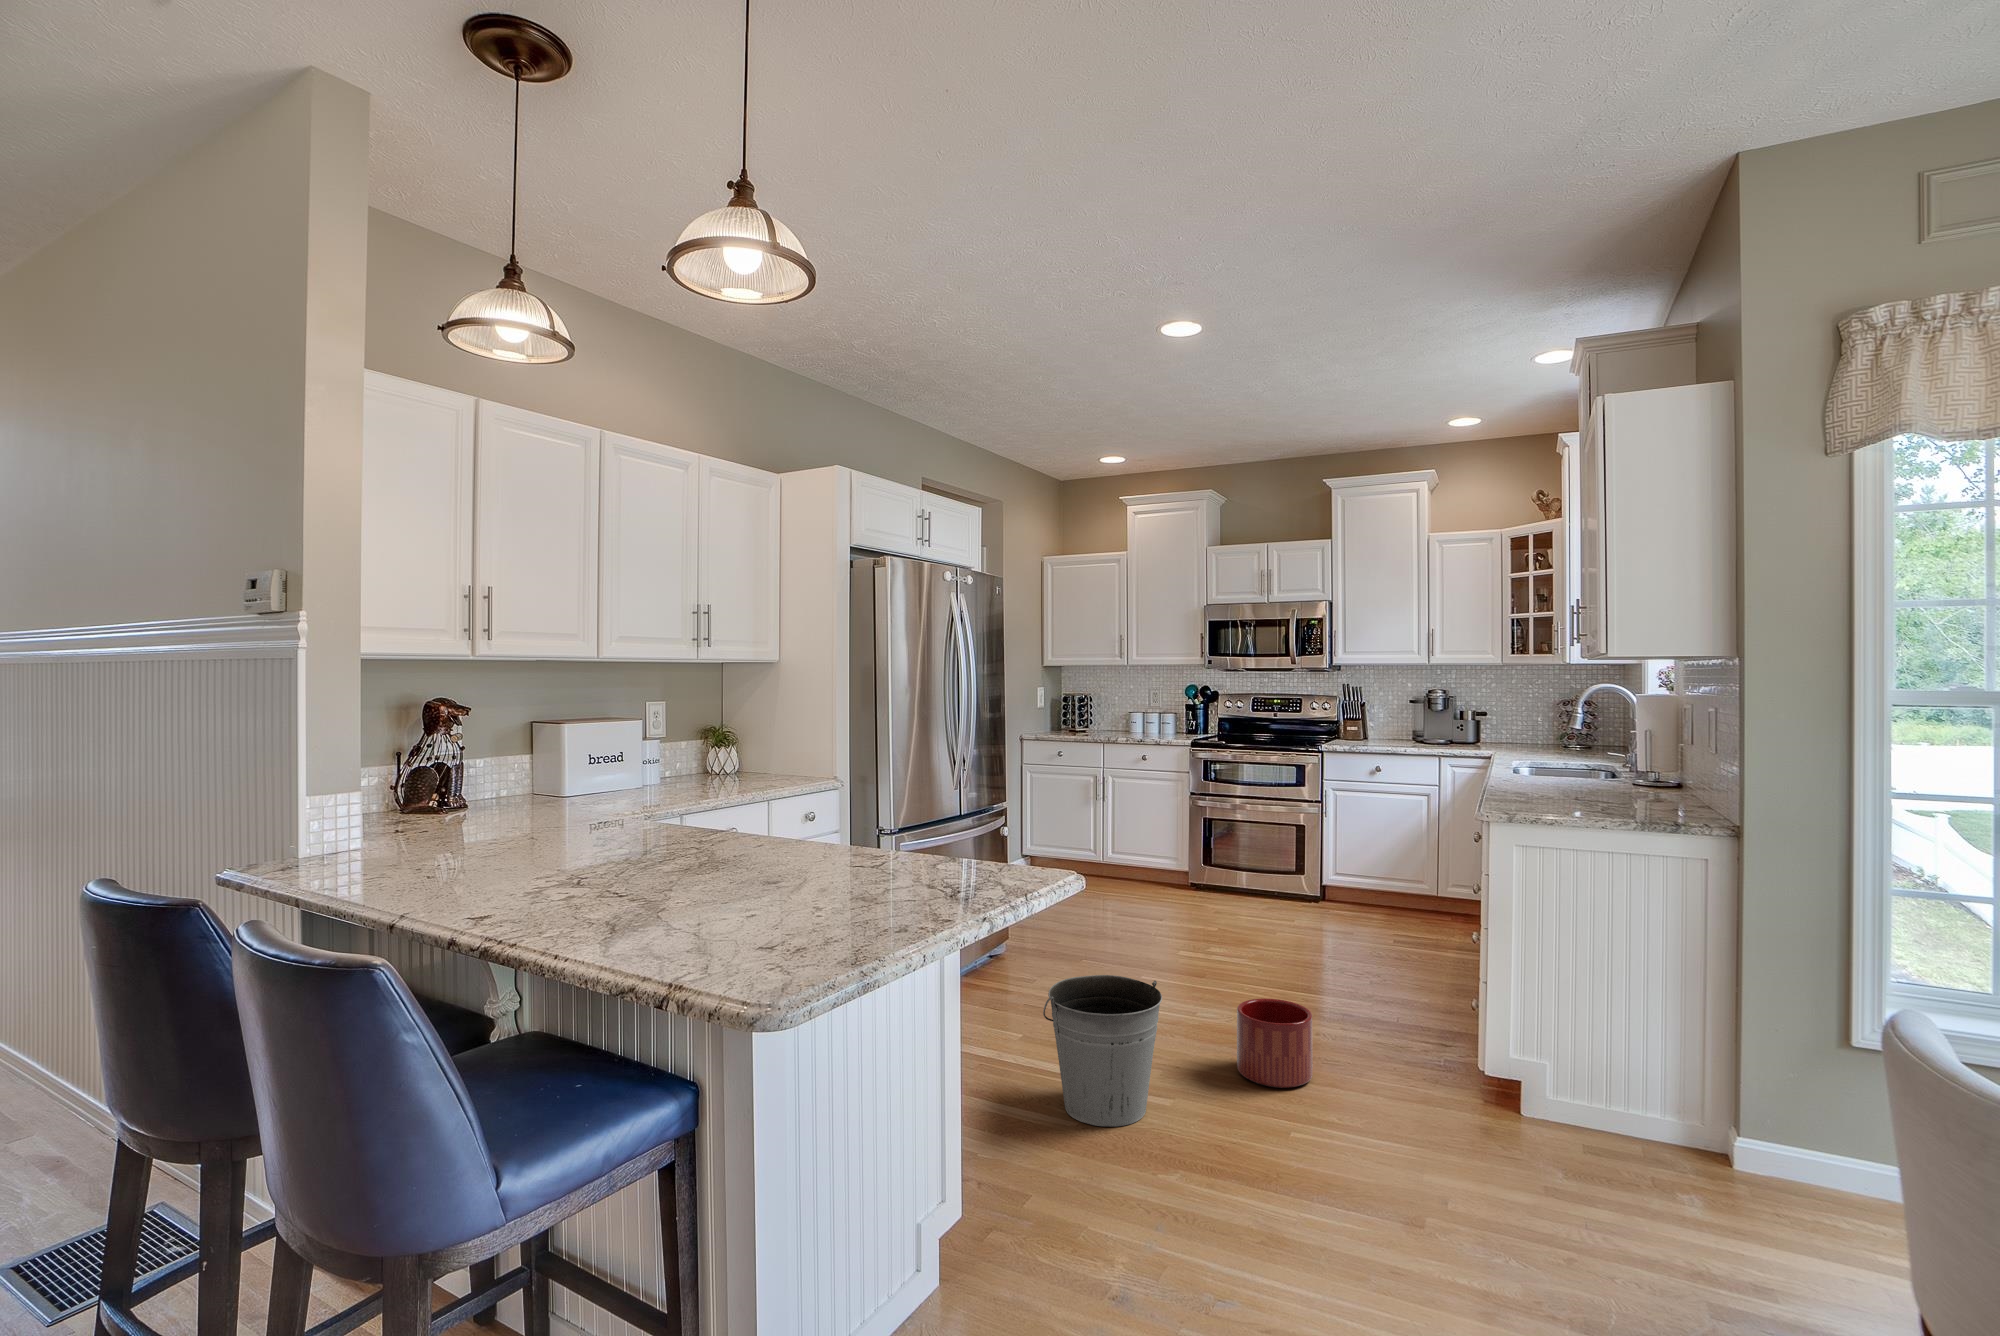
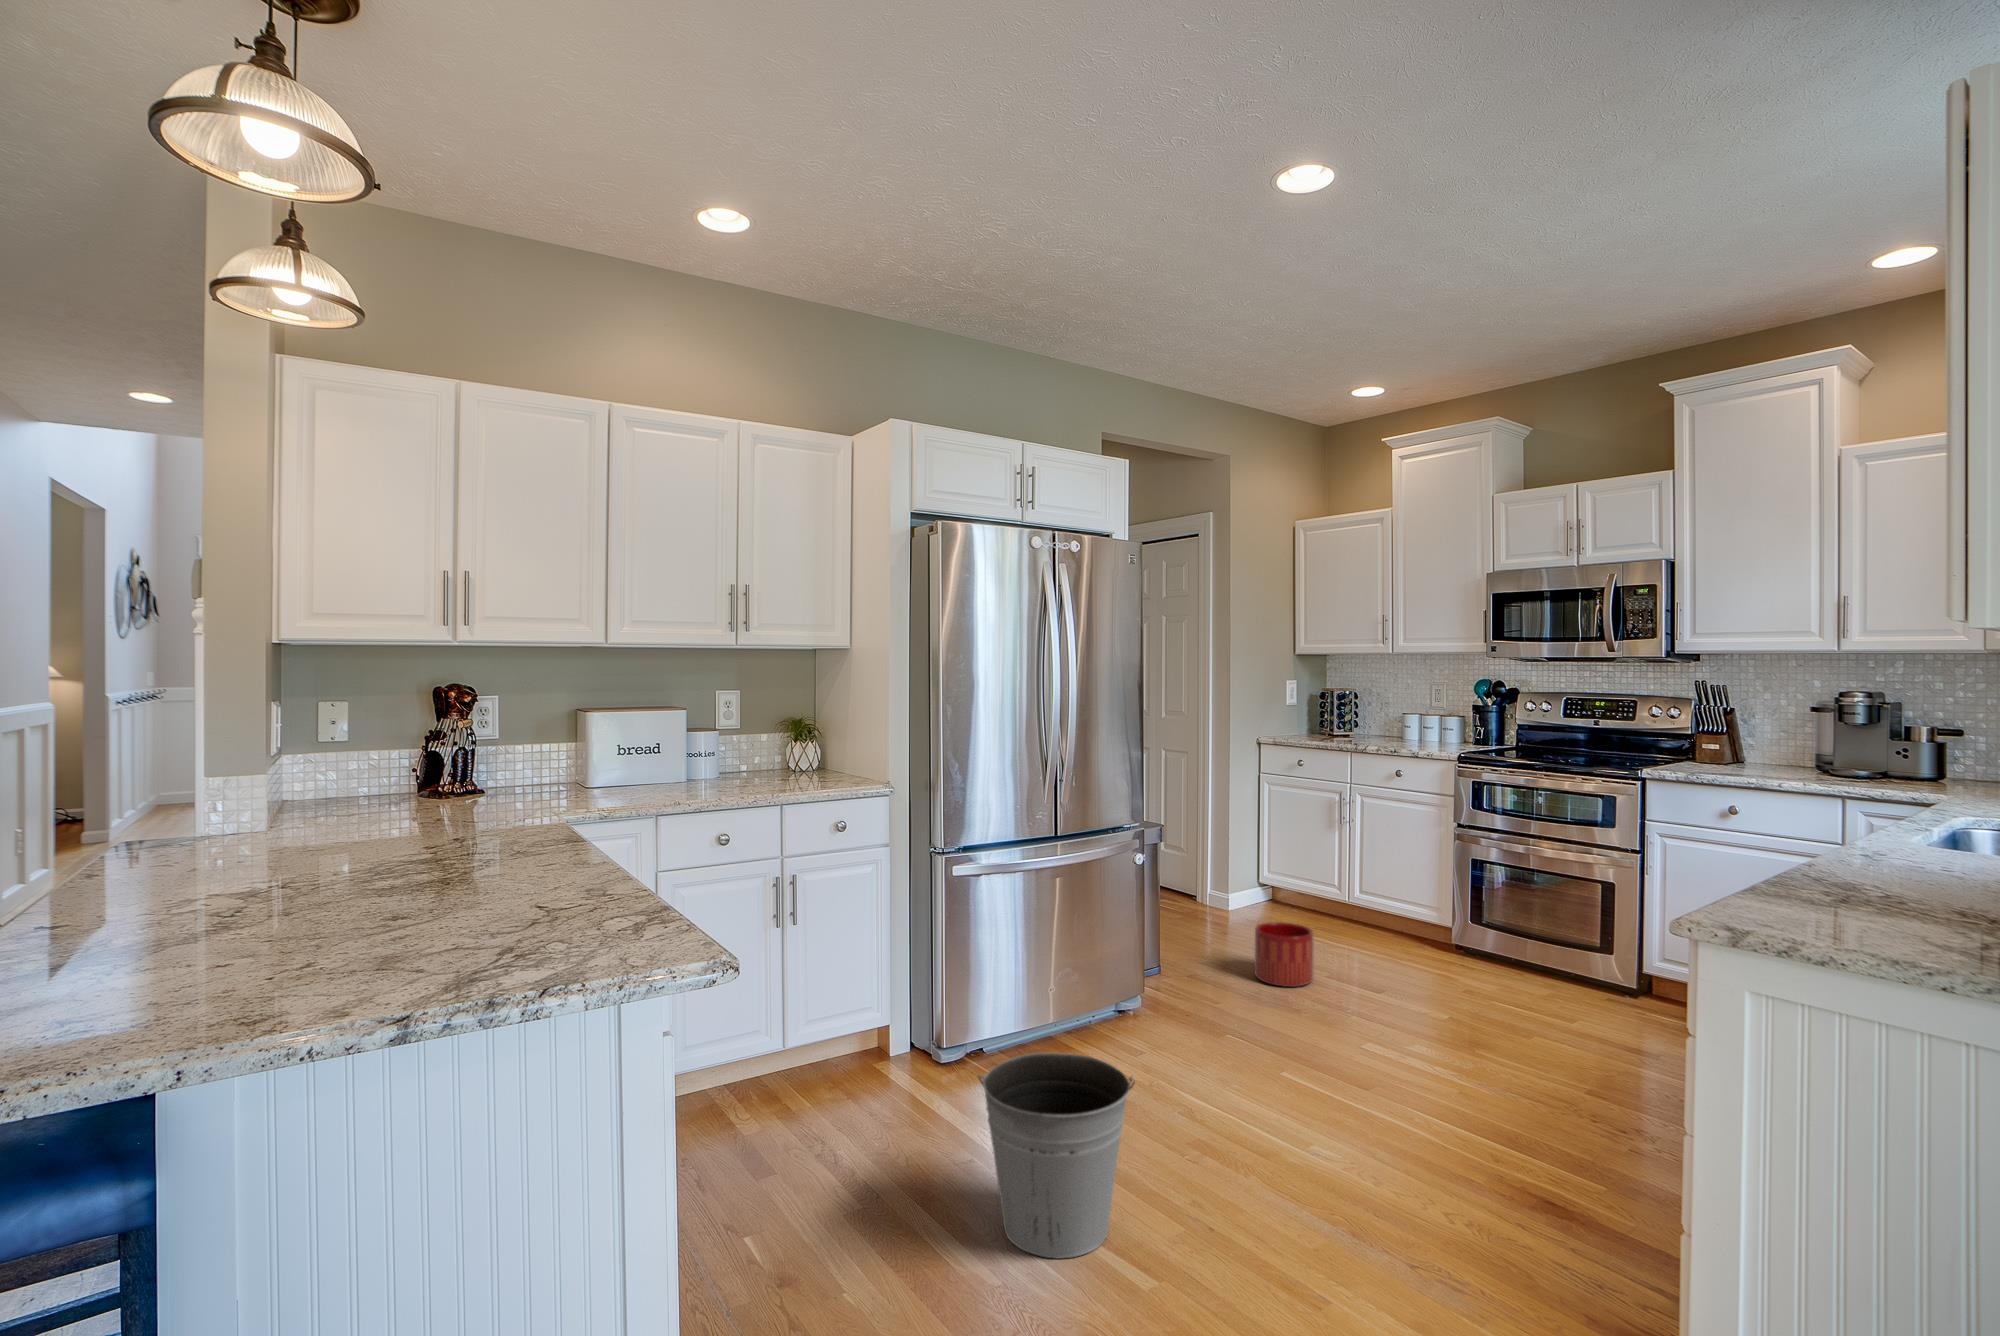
planter: present [1237,999,1313,1088] -> present [1255,922,1314,987]

